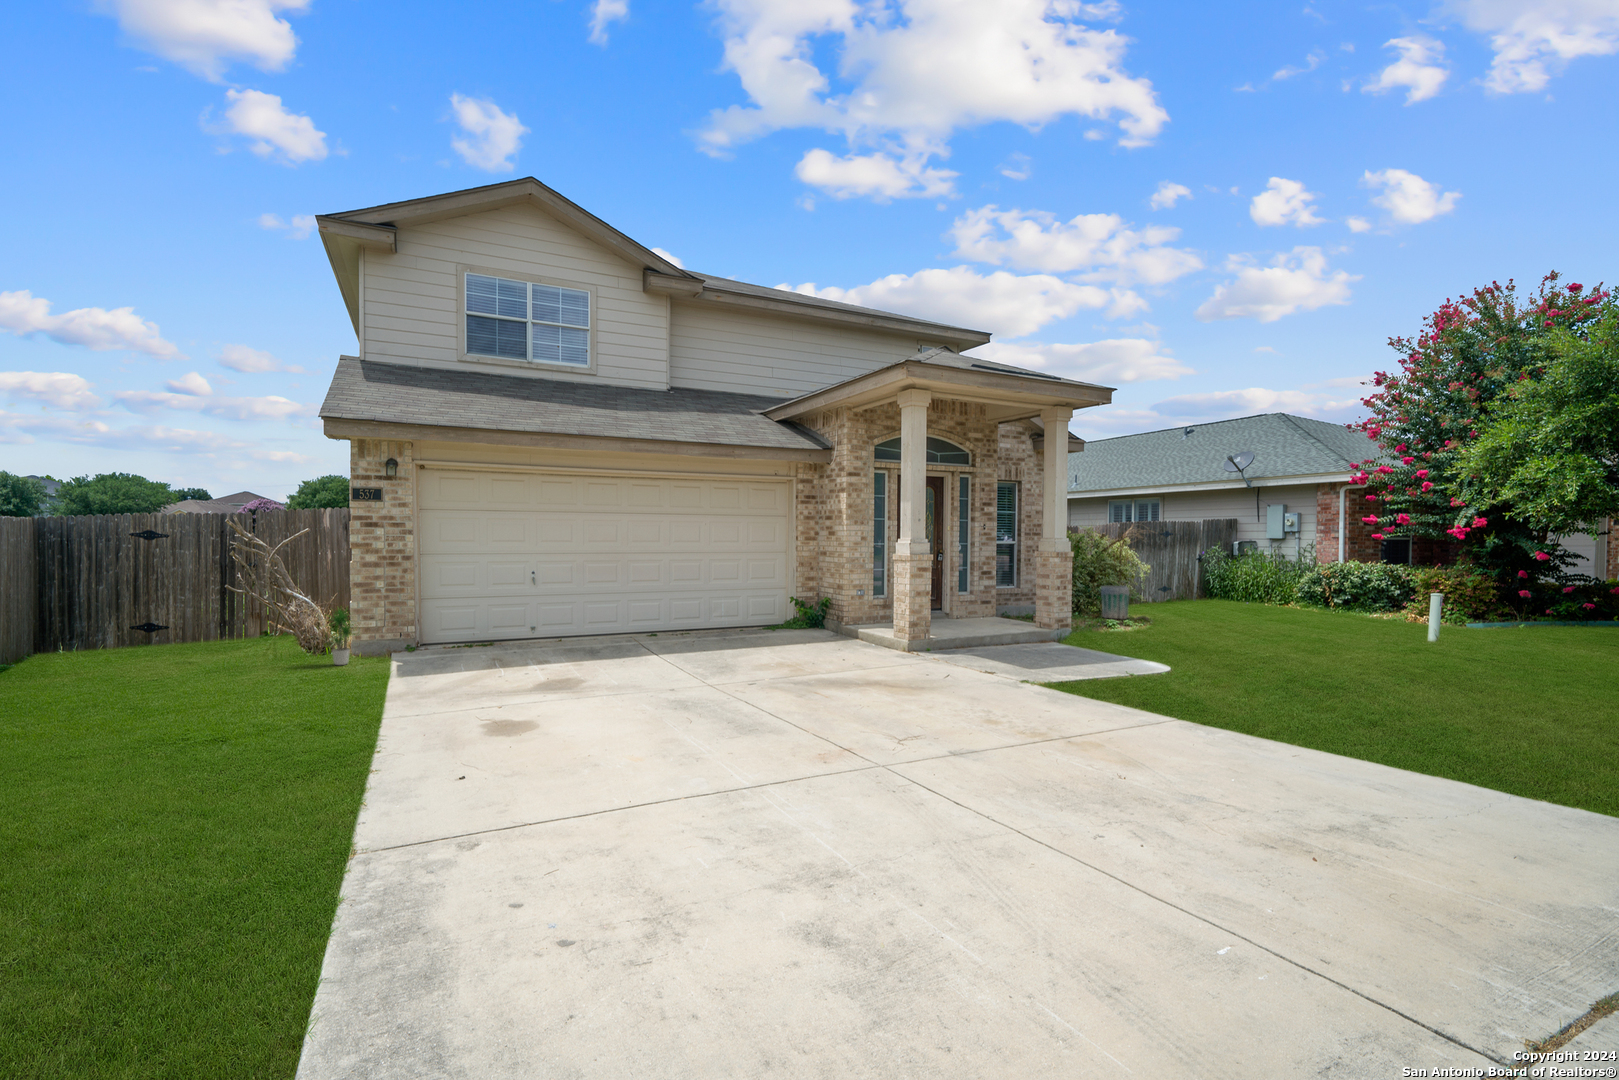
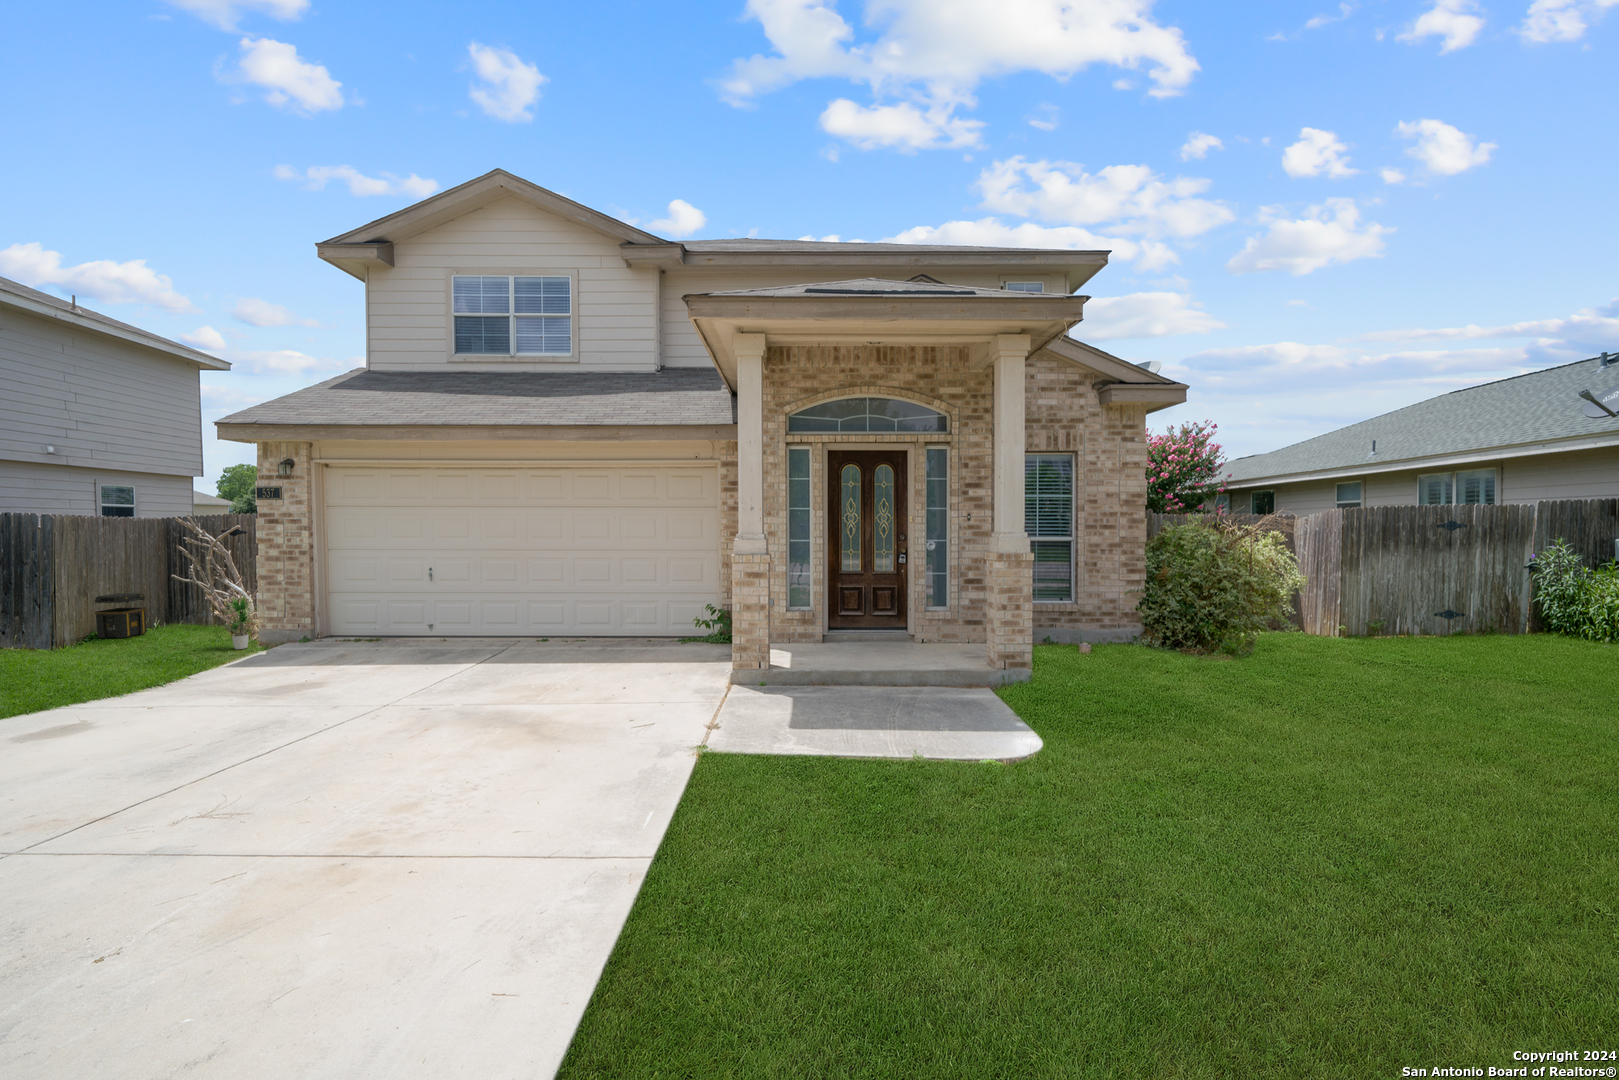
trash can: present [1101,585,1129,619] -> none [1199,607,1246,661]
toolbox: none [67,612,126,671] -> present [95,593,147,638]

